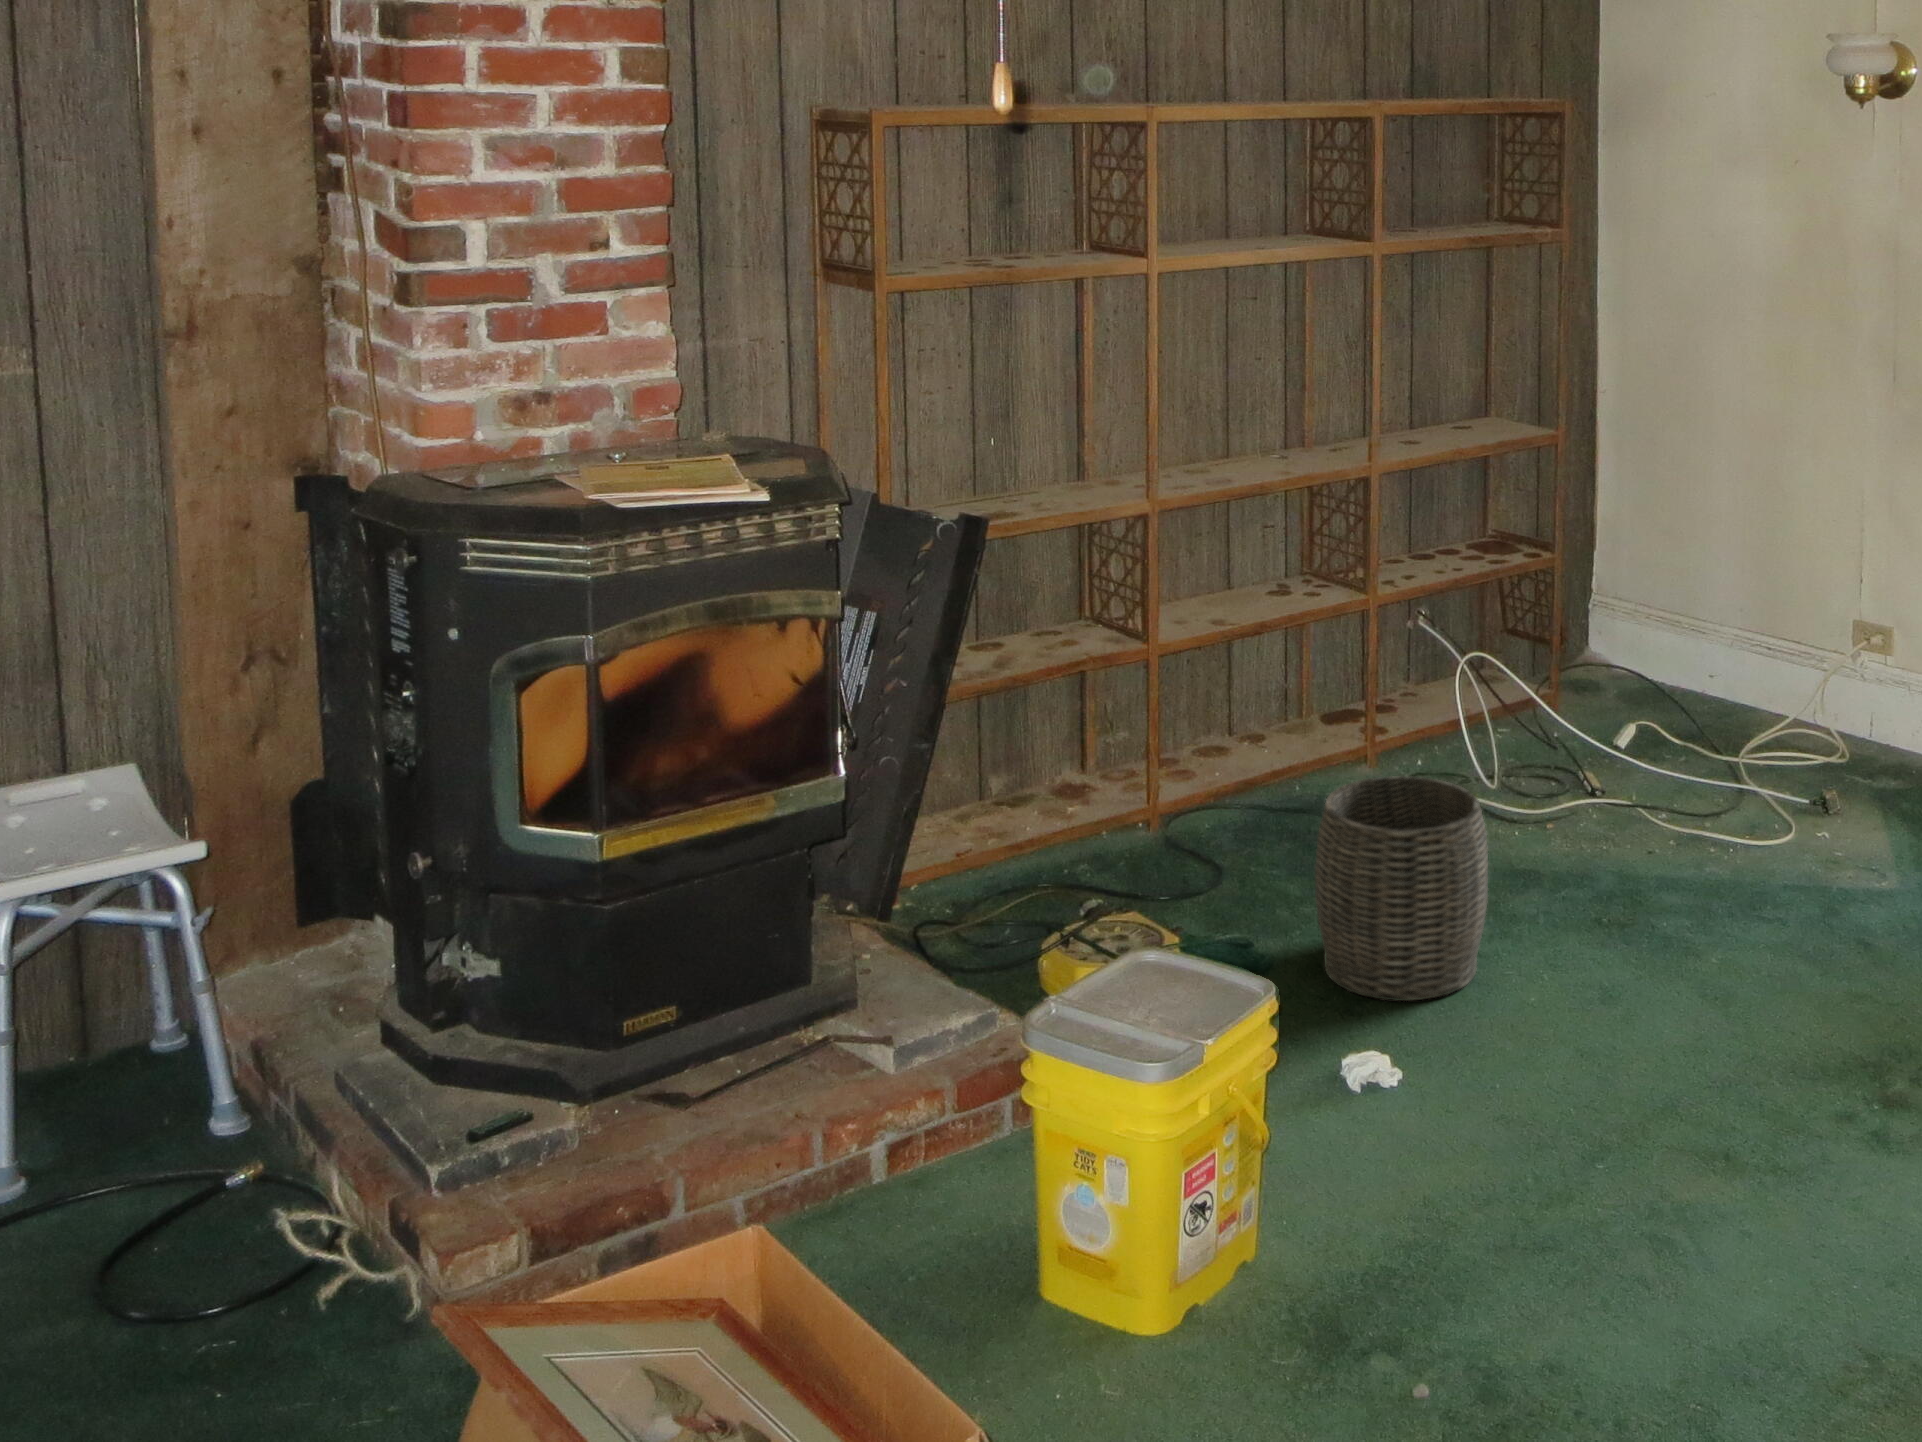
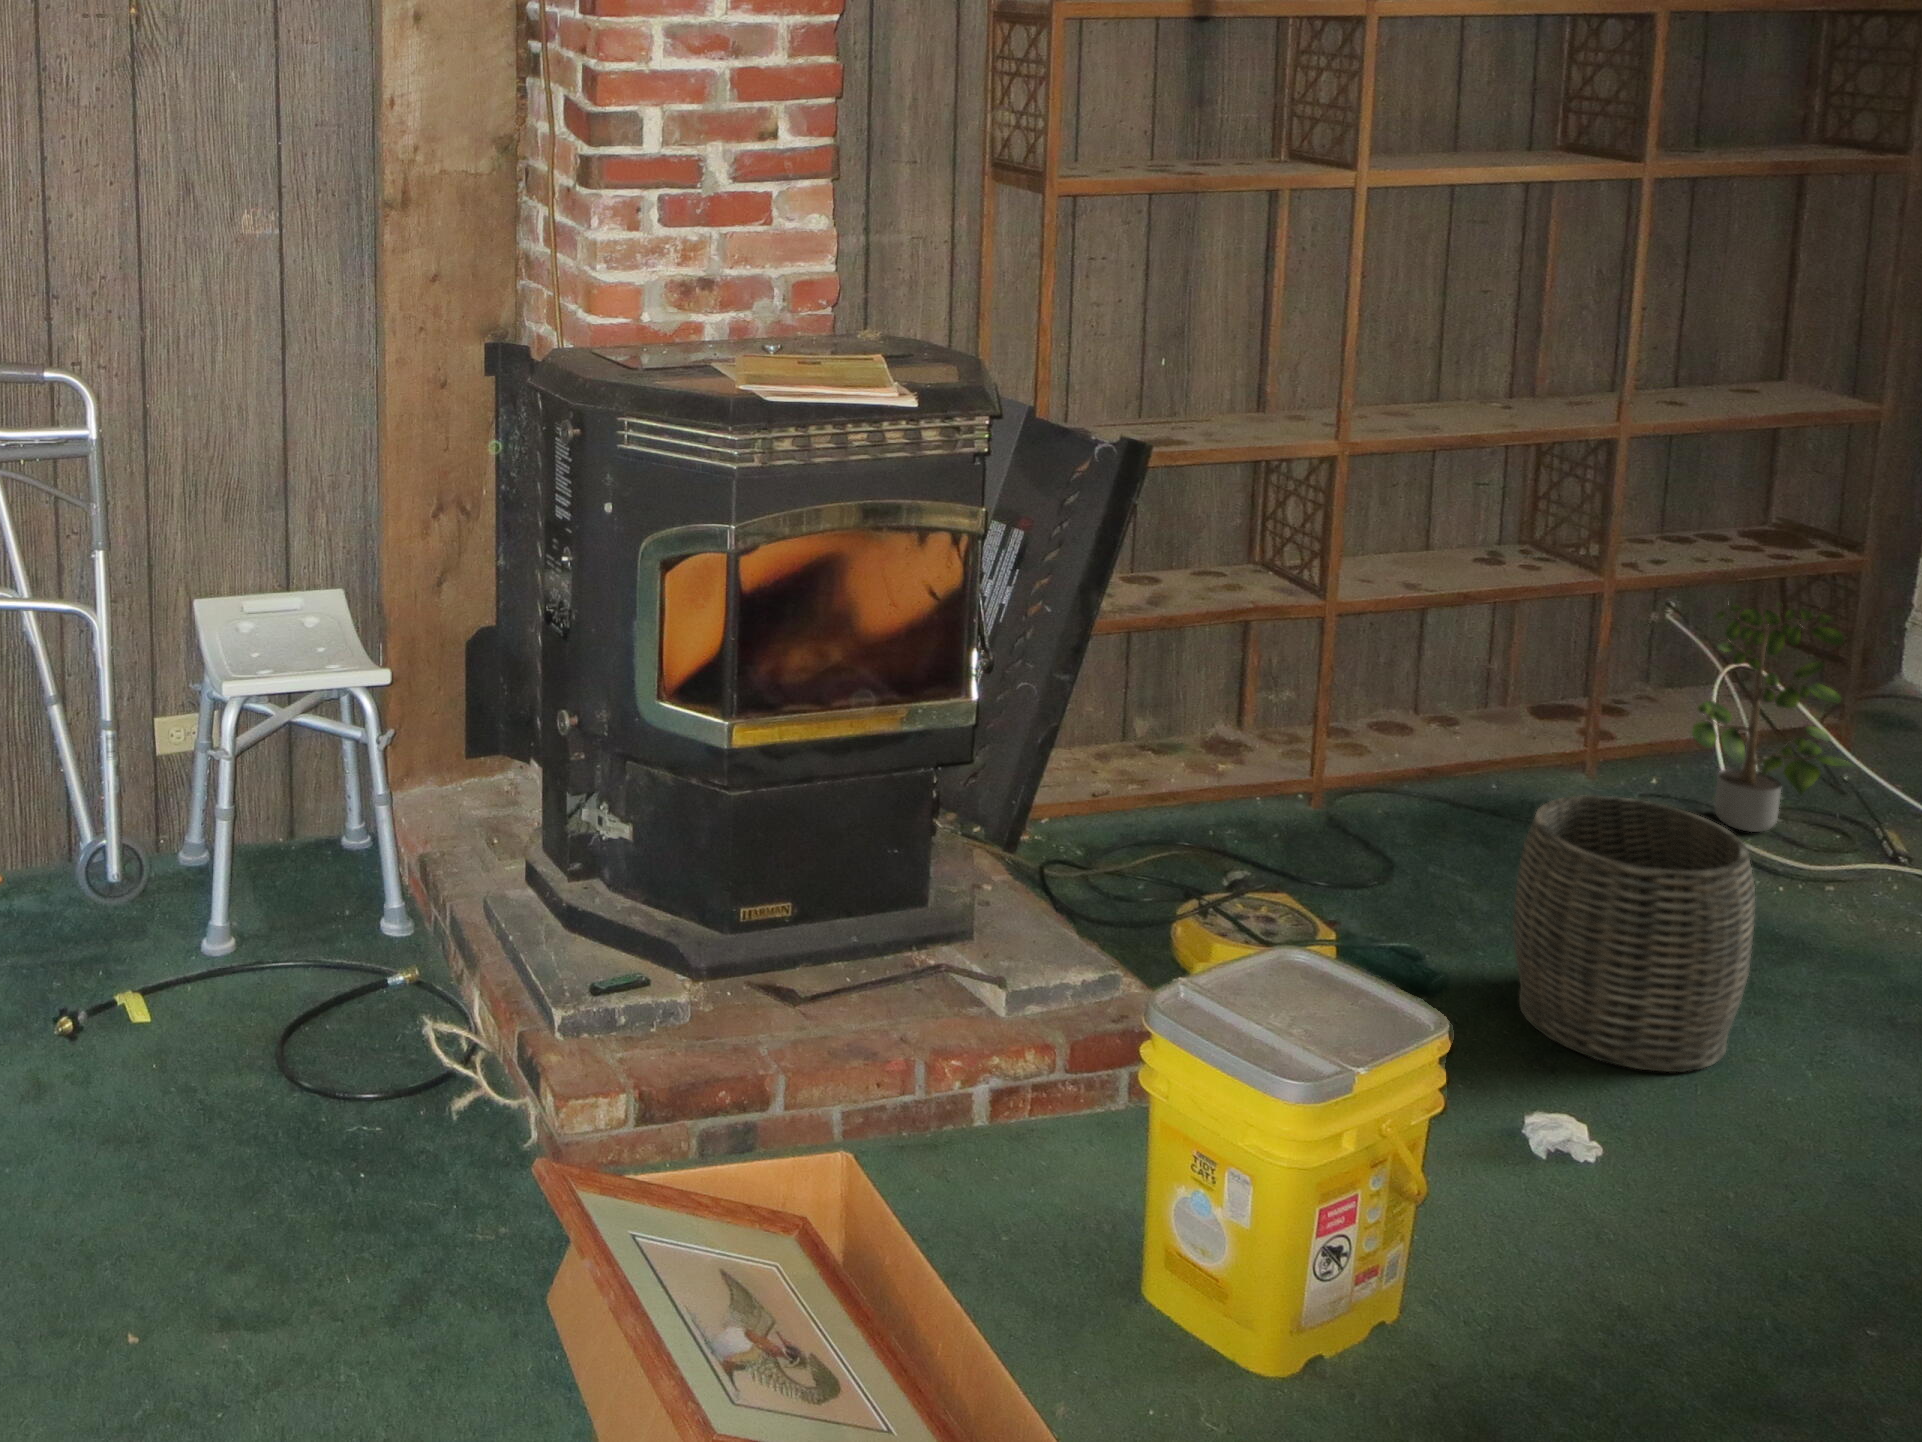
potted plant: none [1442,597,1561,792] -> present [1692,603,1853,832]

